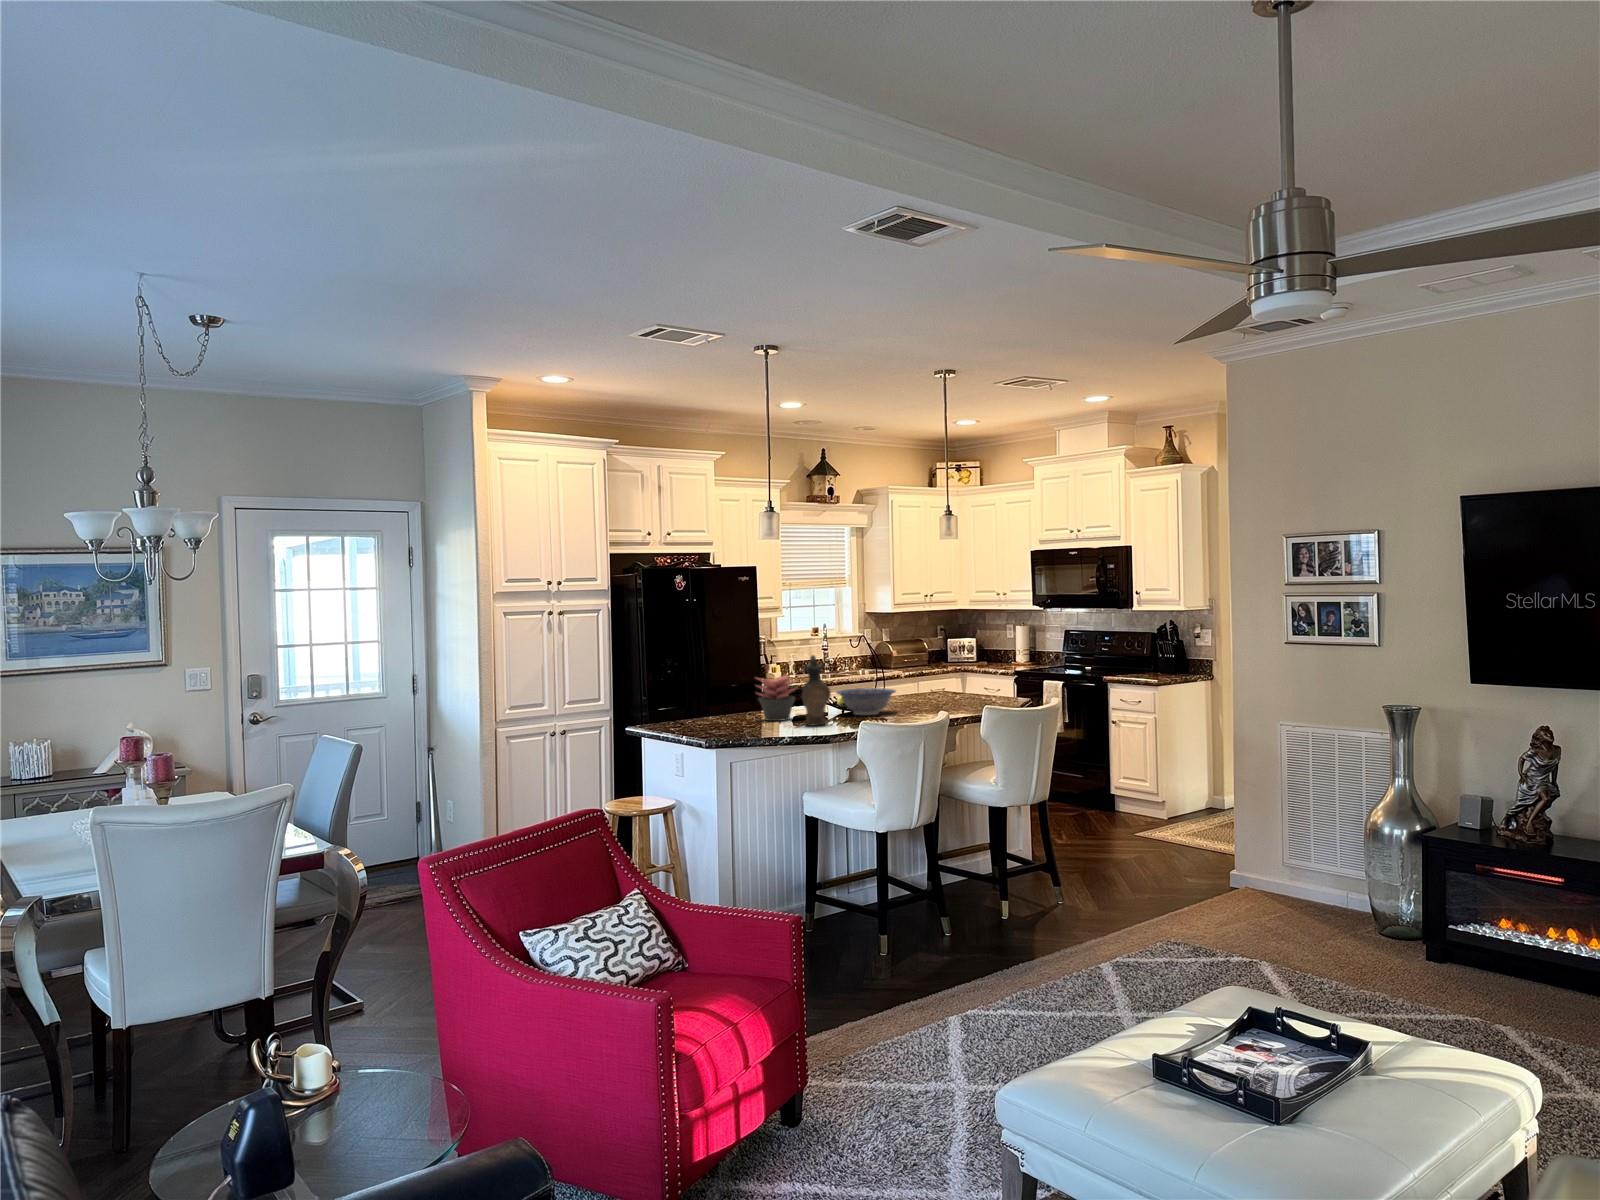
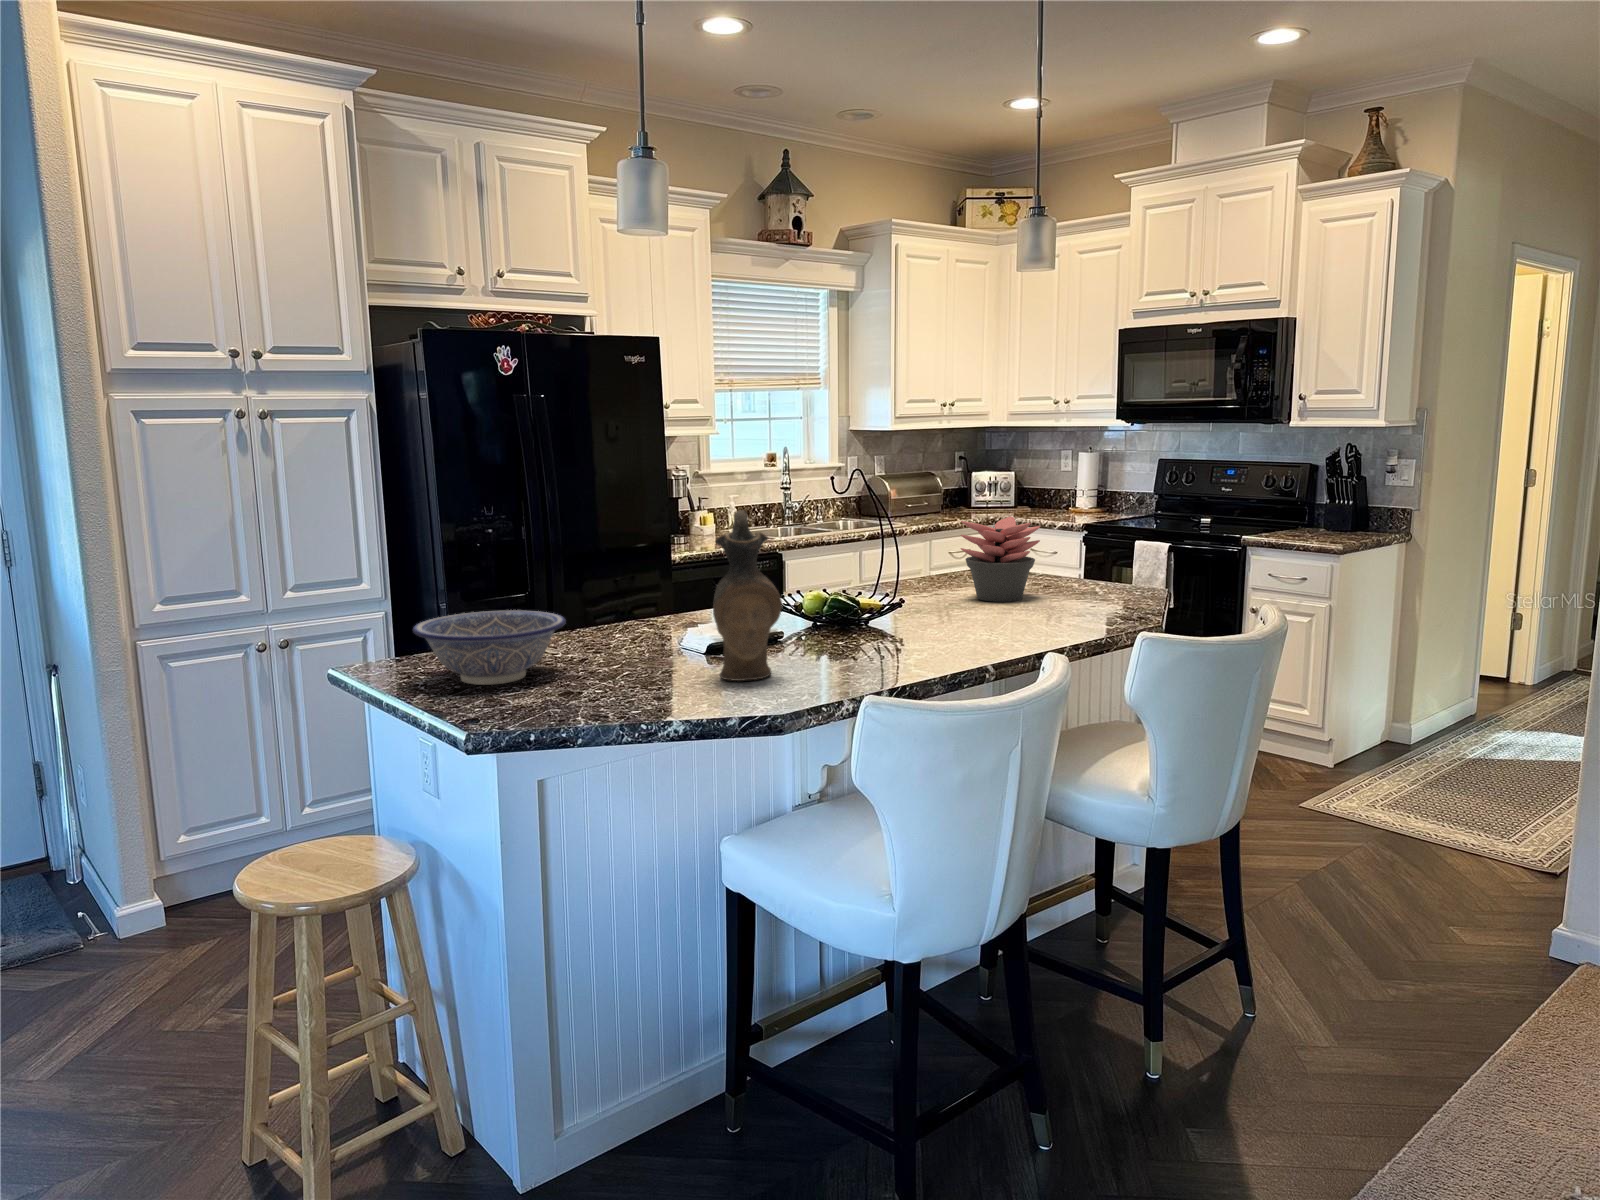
succulent plant: present [756,675,796,721] -> present [961,517,1040,602]
decorative bowl: present [837,688,896,715] -> present [413,610,566,685]

